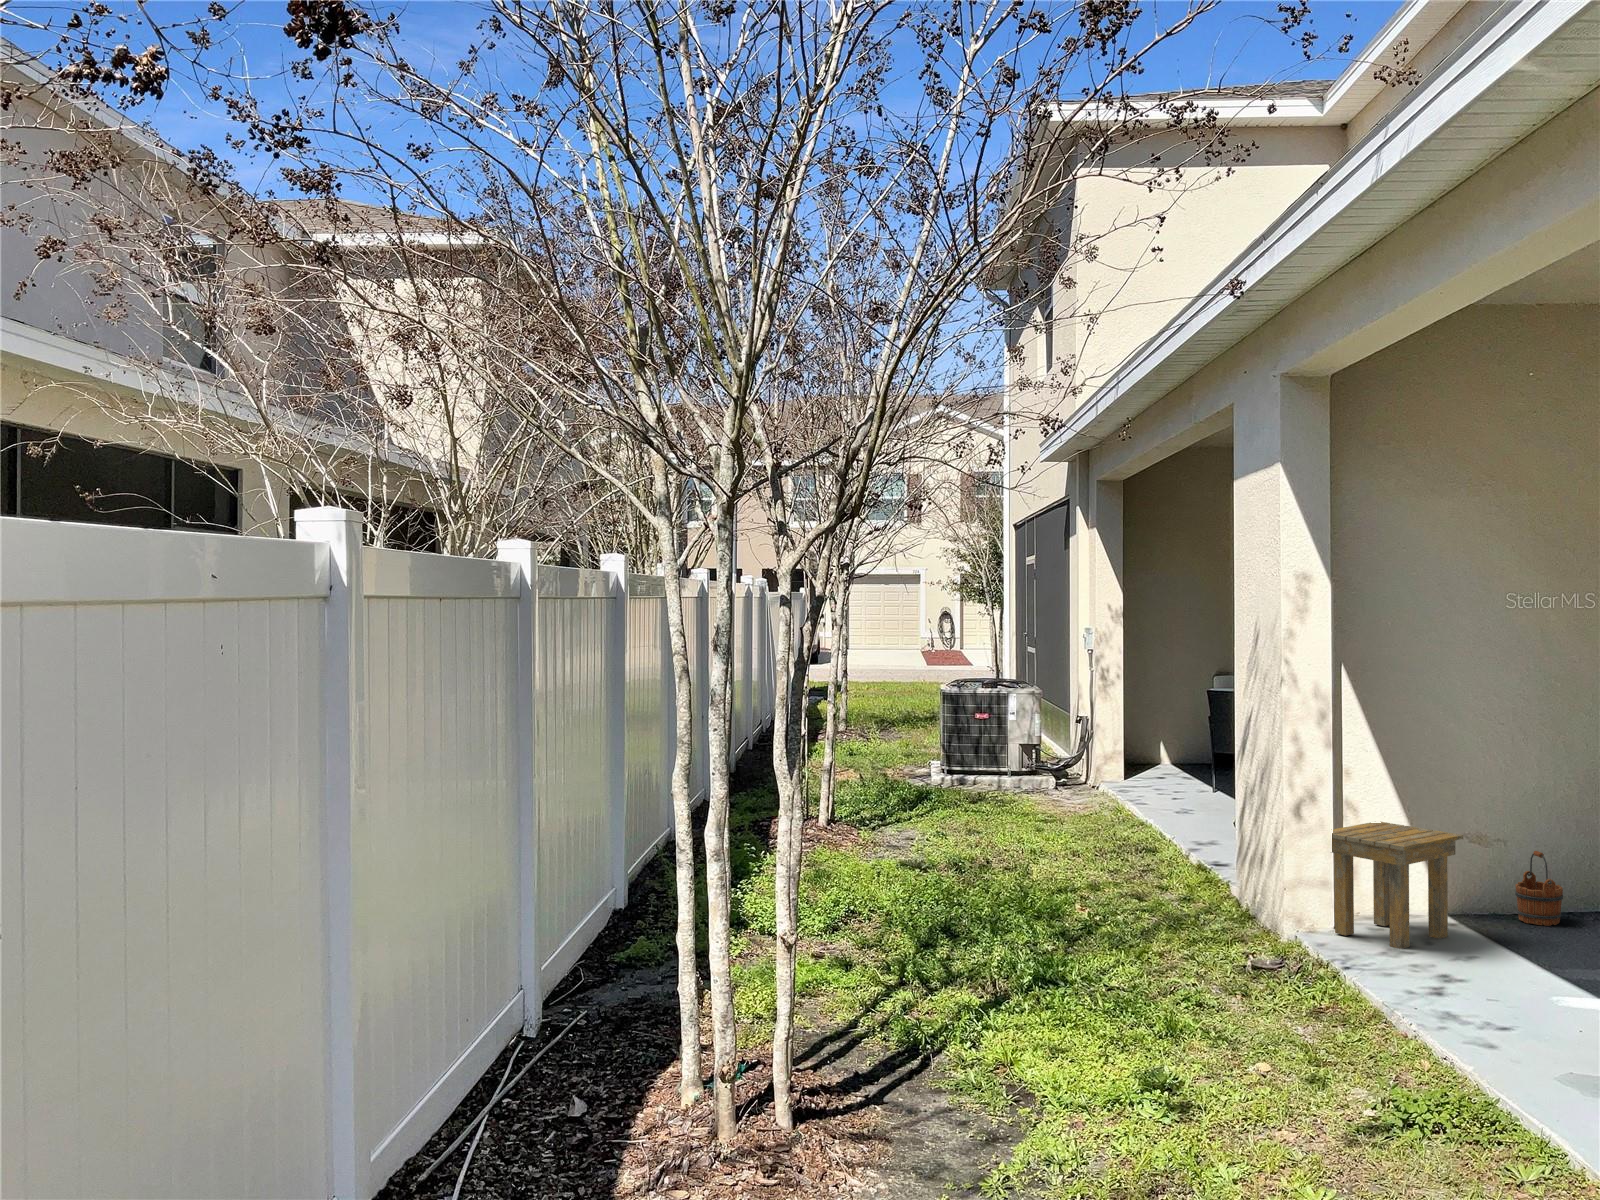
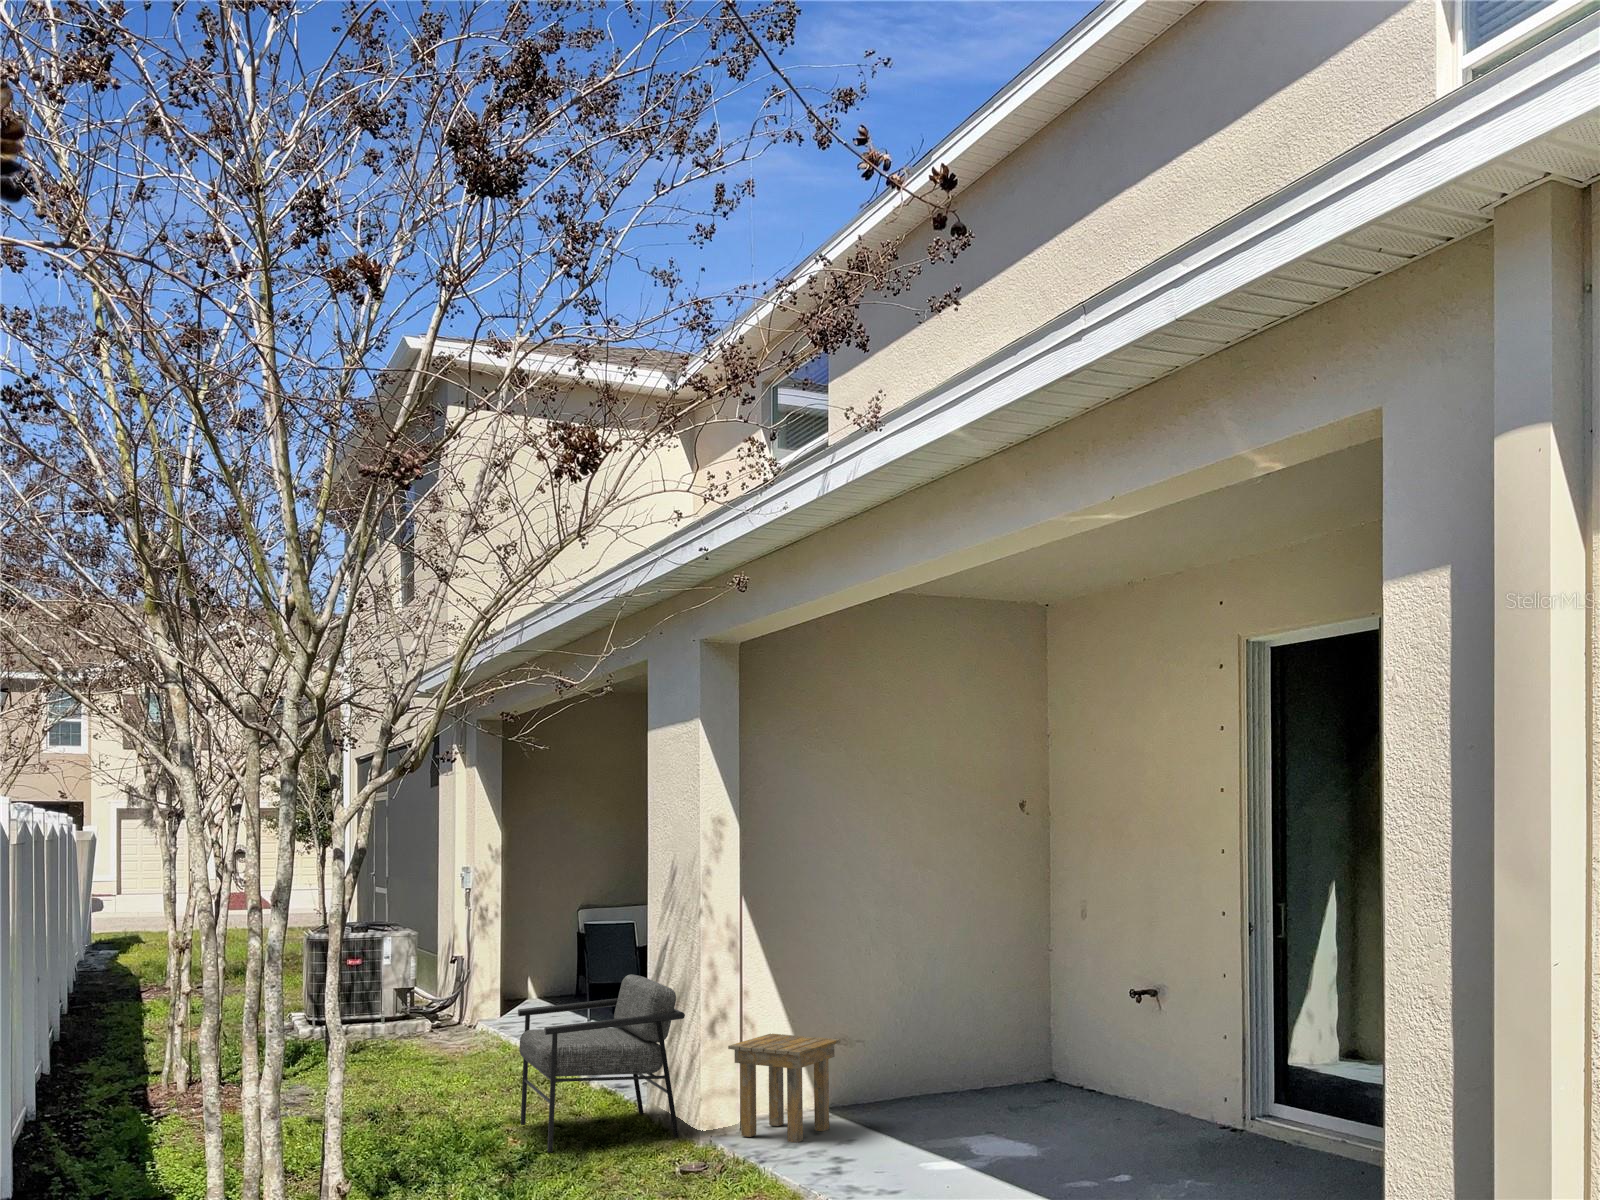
armchair: none [1091,745,1269,928] -> present [518,974,685,1152]
wooden bucket: present [1515,851,1563,926] -> none [875,1049,910,1112]

